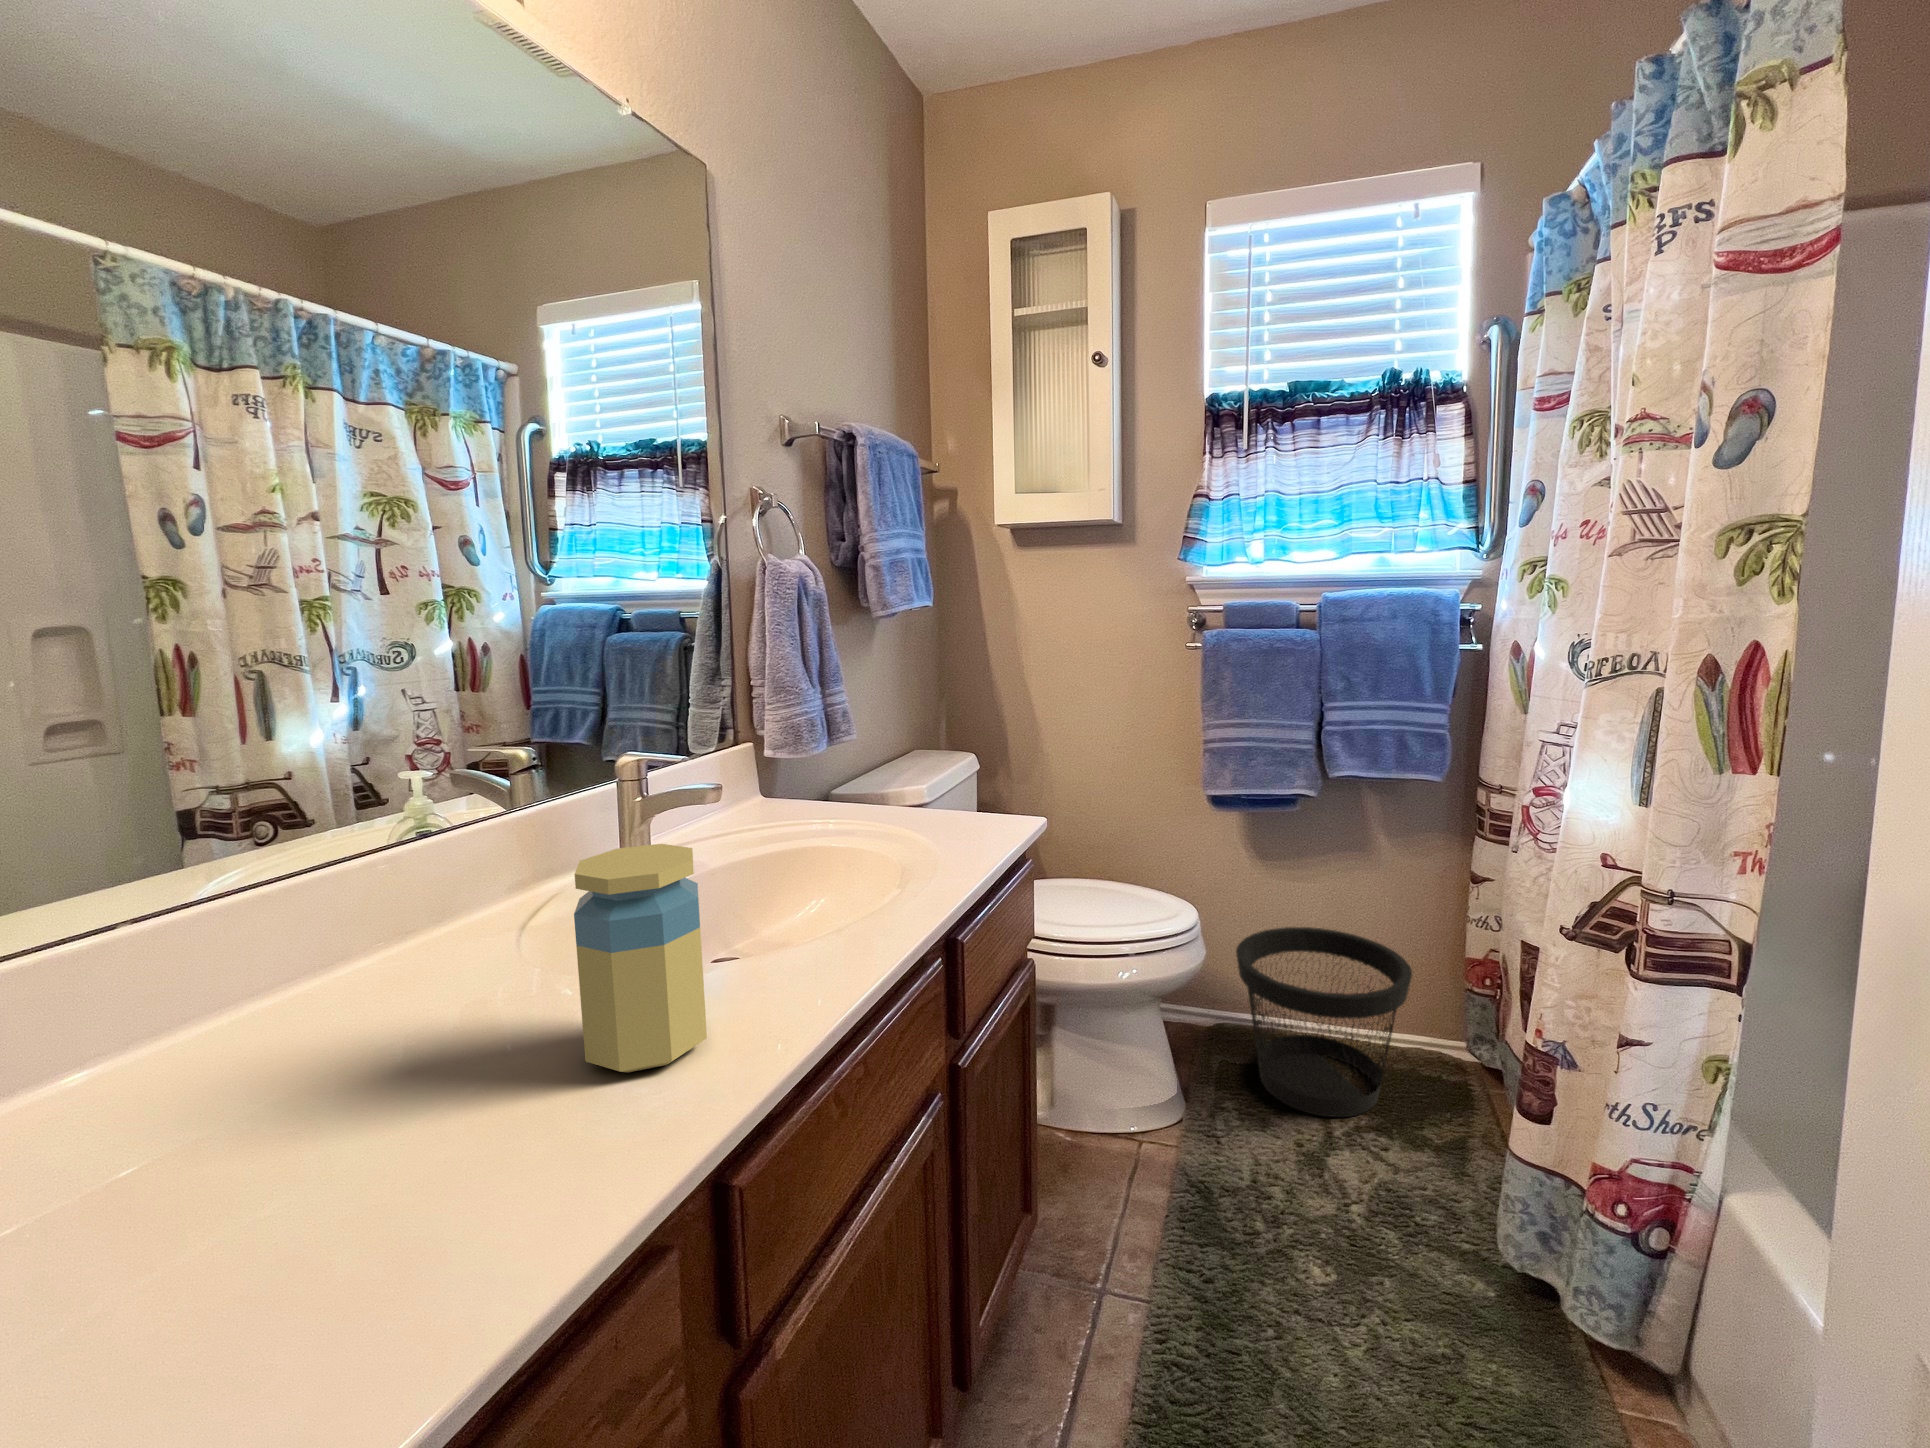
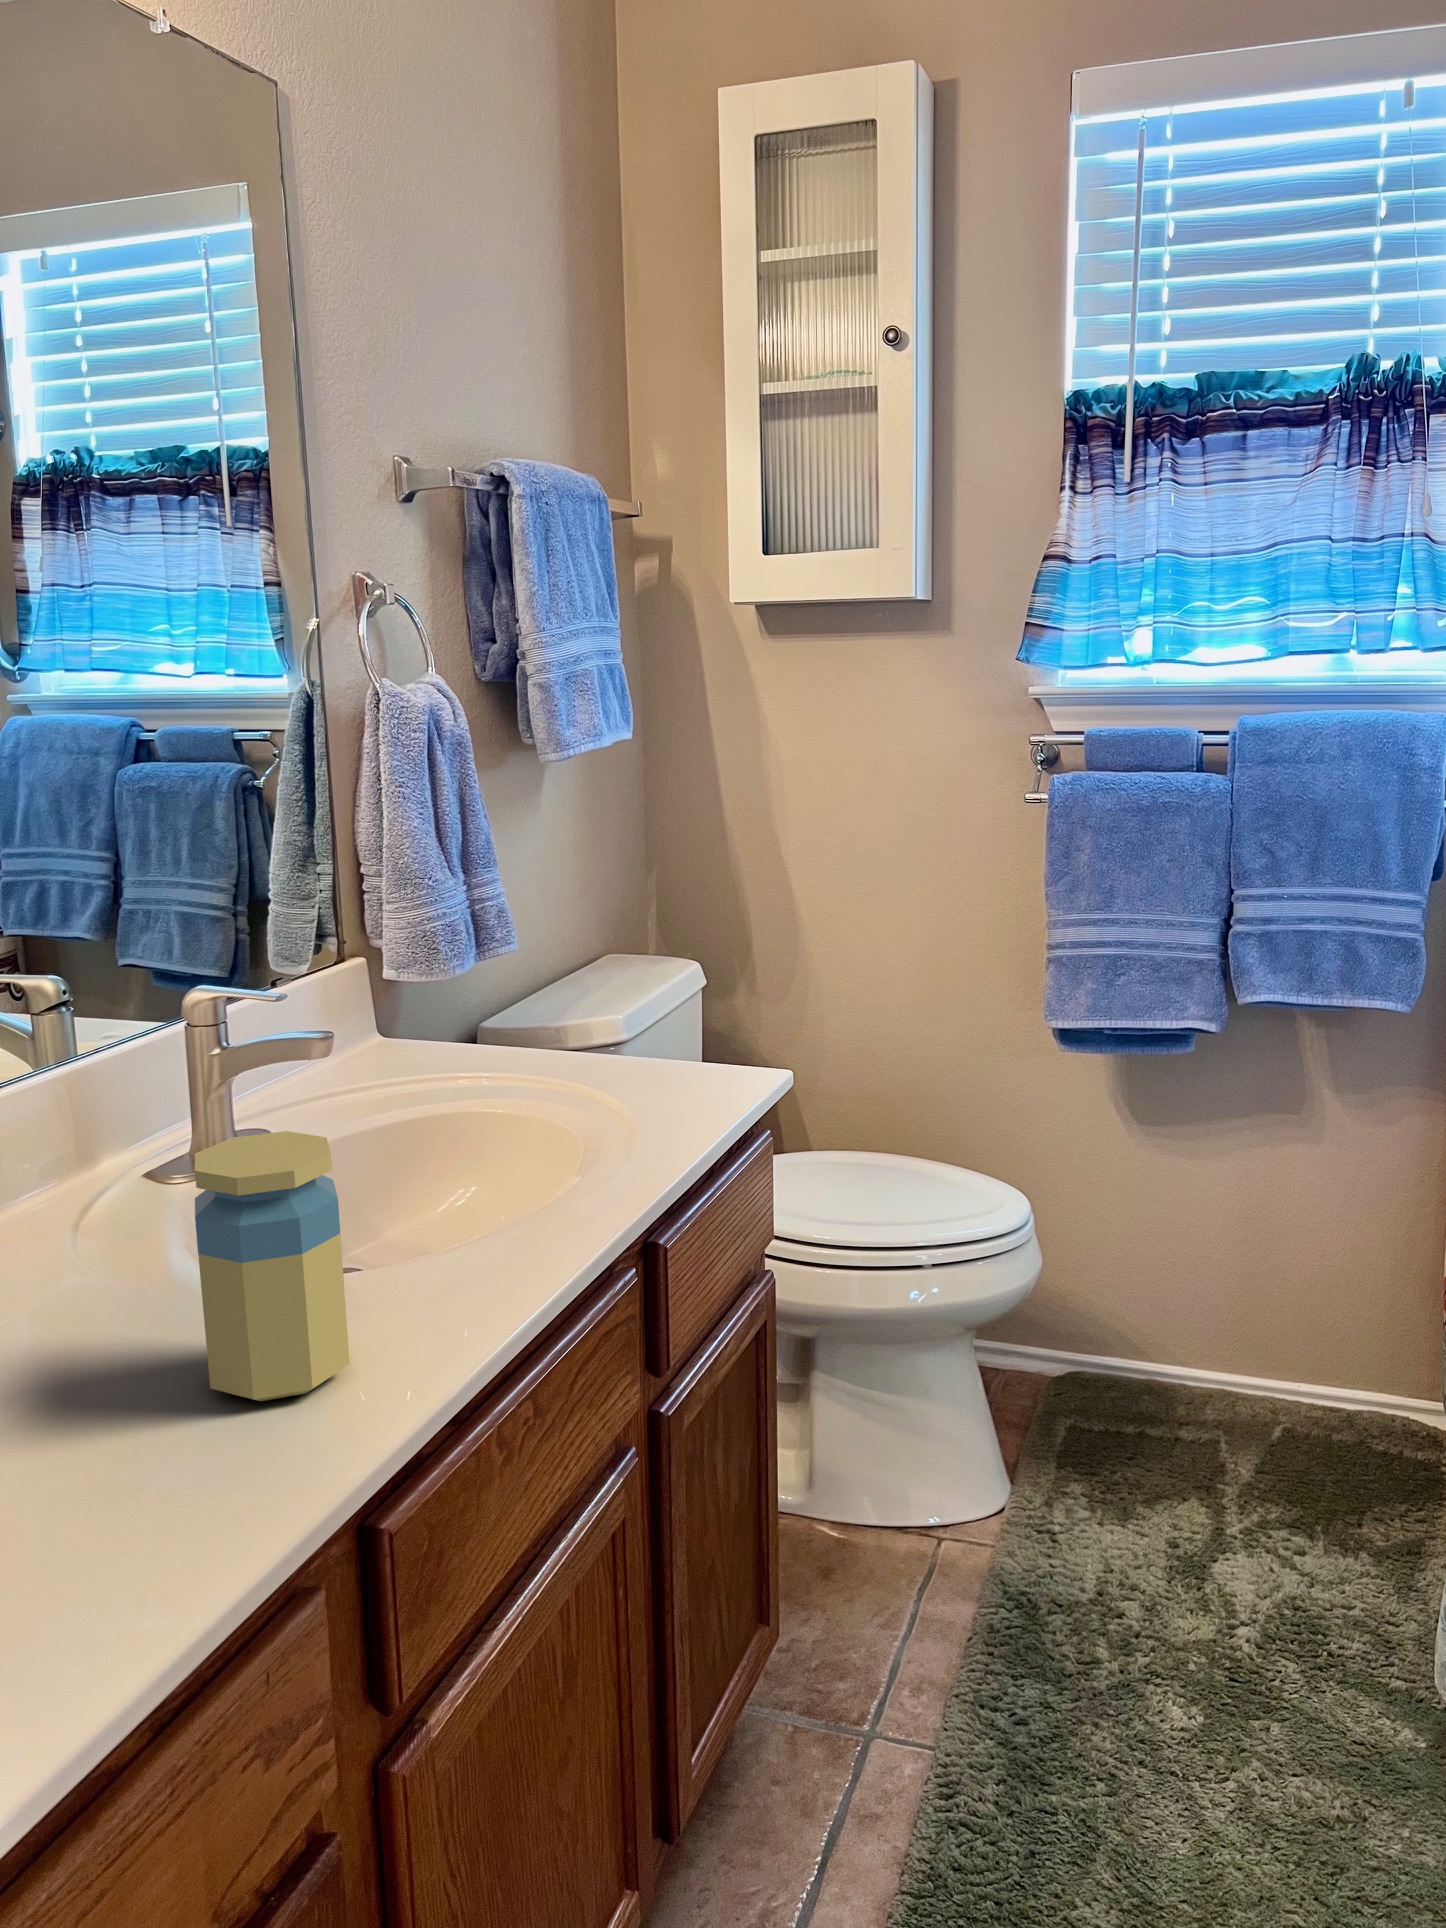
wastebasket: present [1236,927,1412,1117] -> none [1094,1229,1357,1509]

